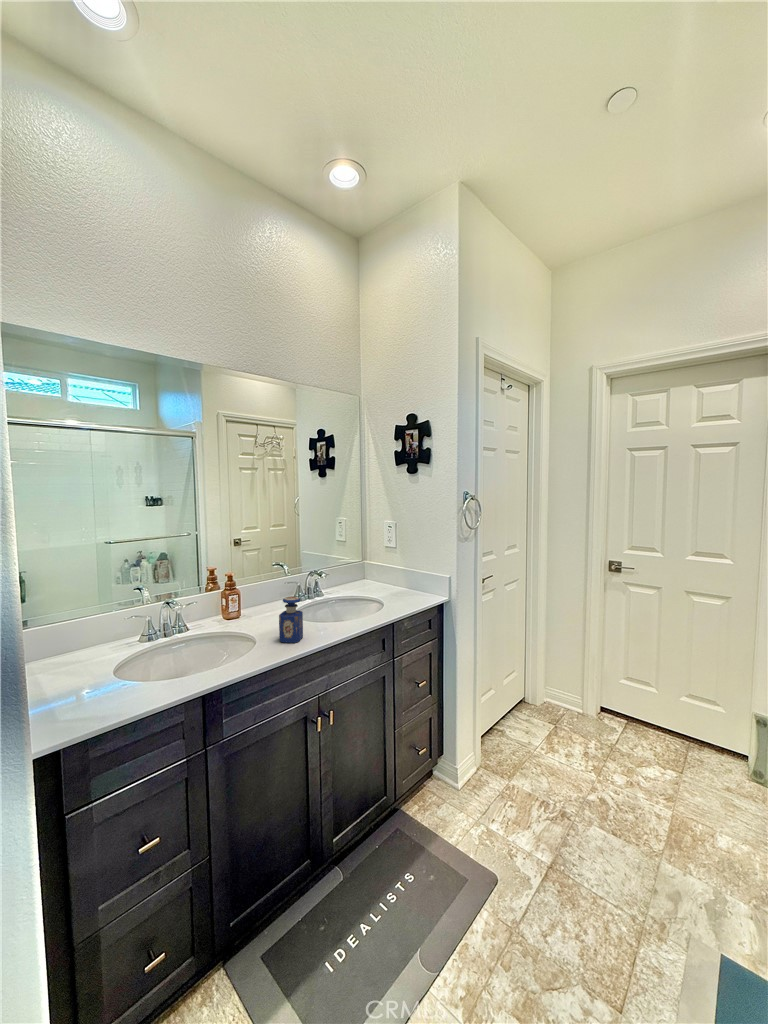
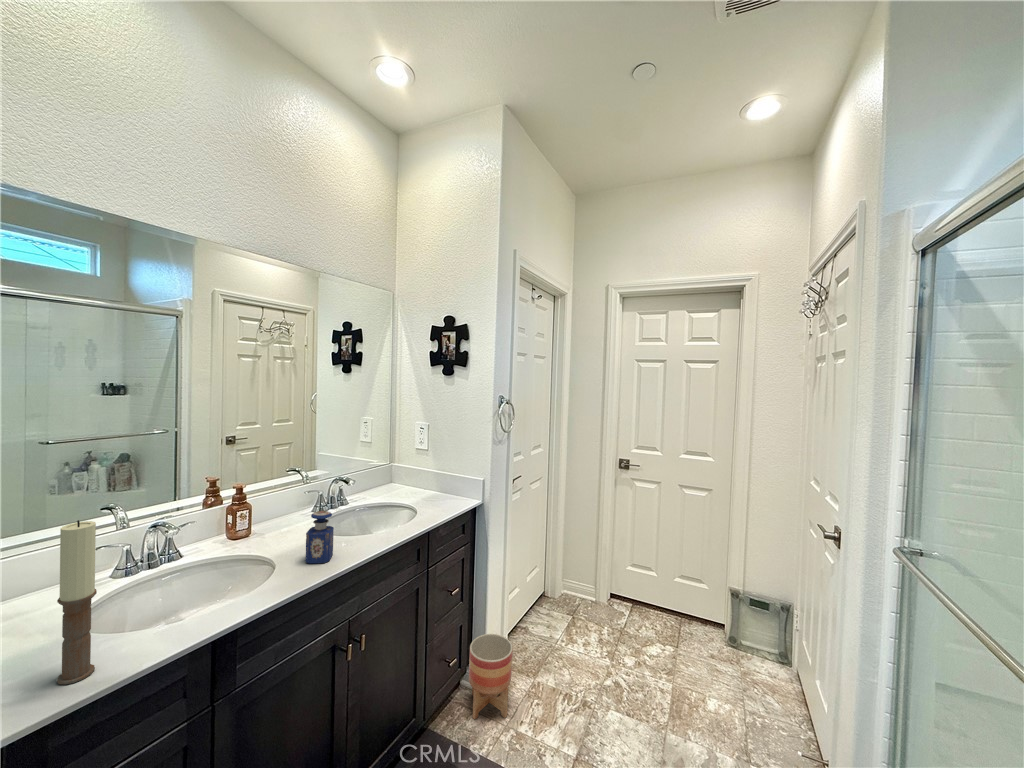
candle: none [84,588,115,714] -> present [57,520,97,685]
planter: none [439,729,483,813] -> present [469,634,512,719]

